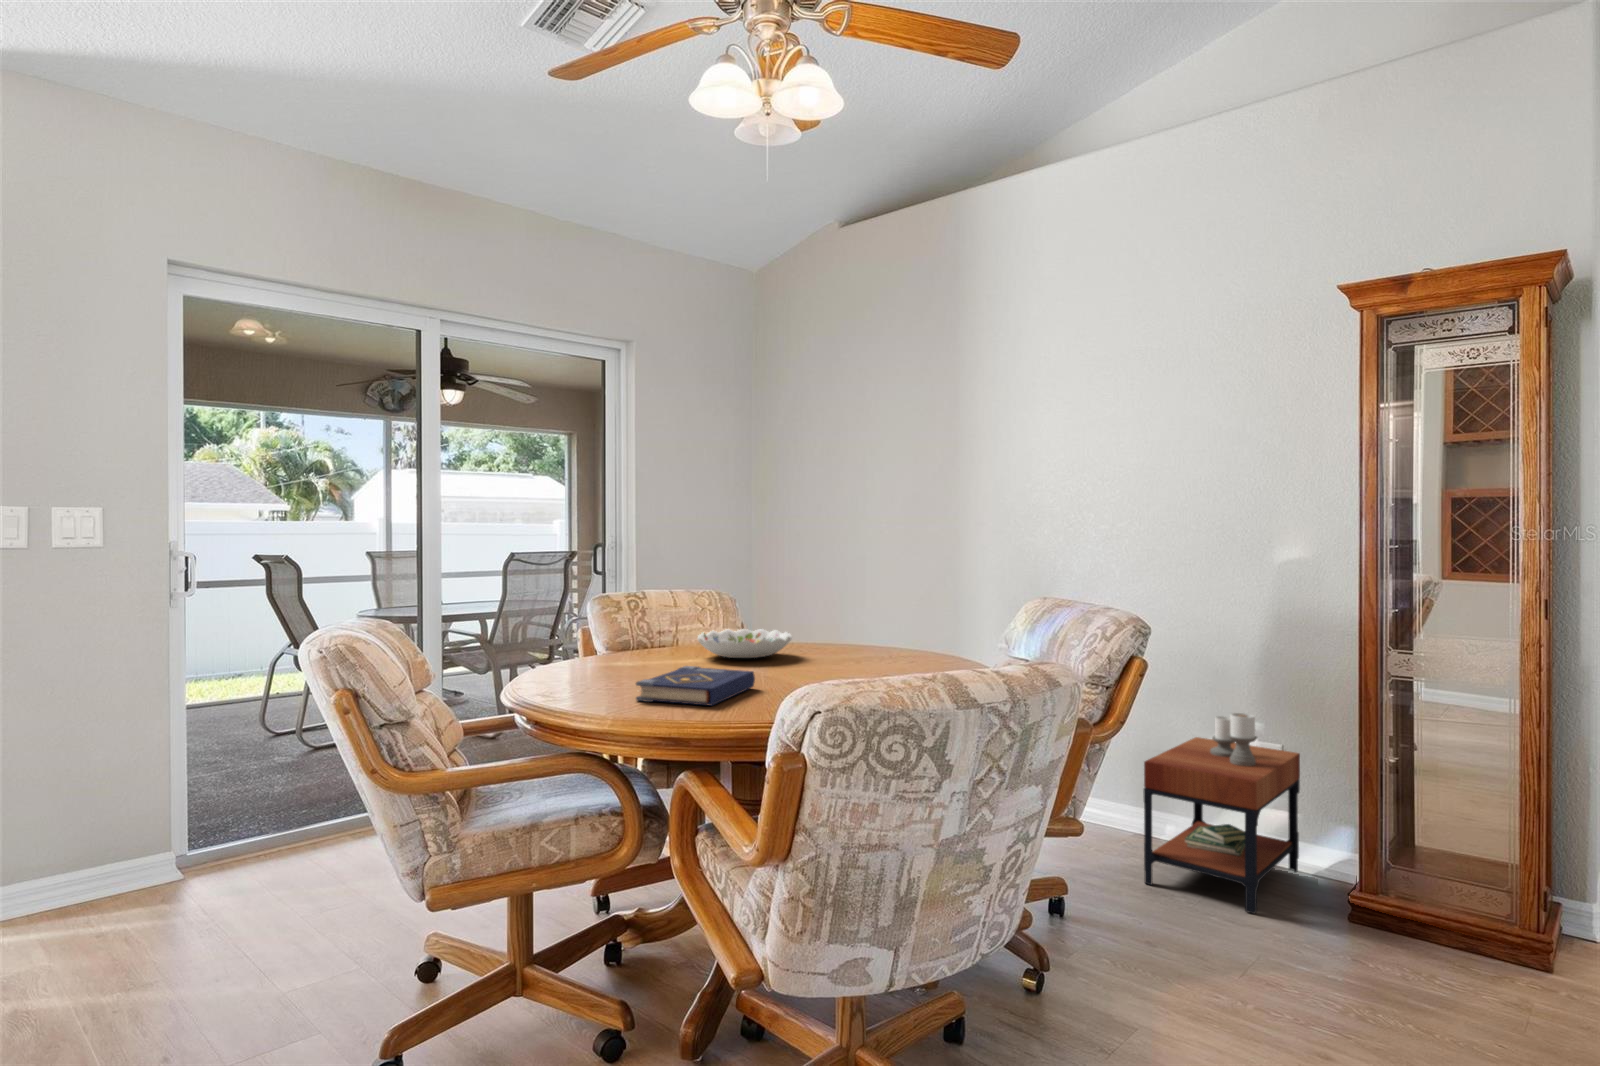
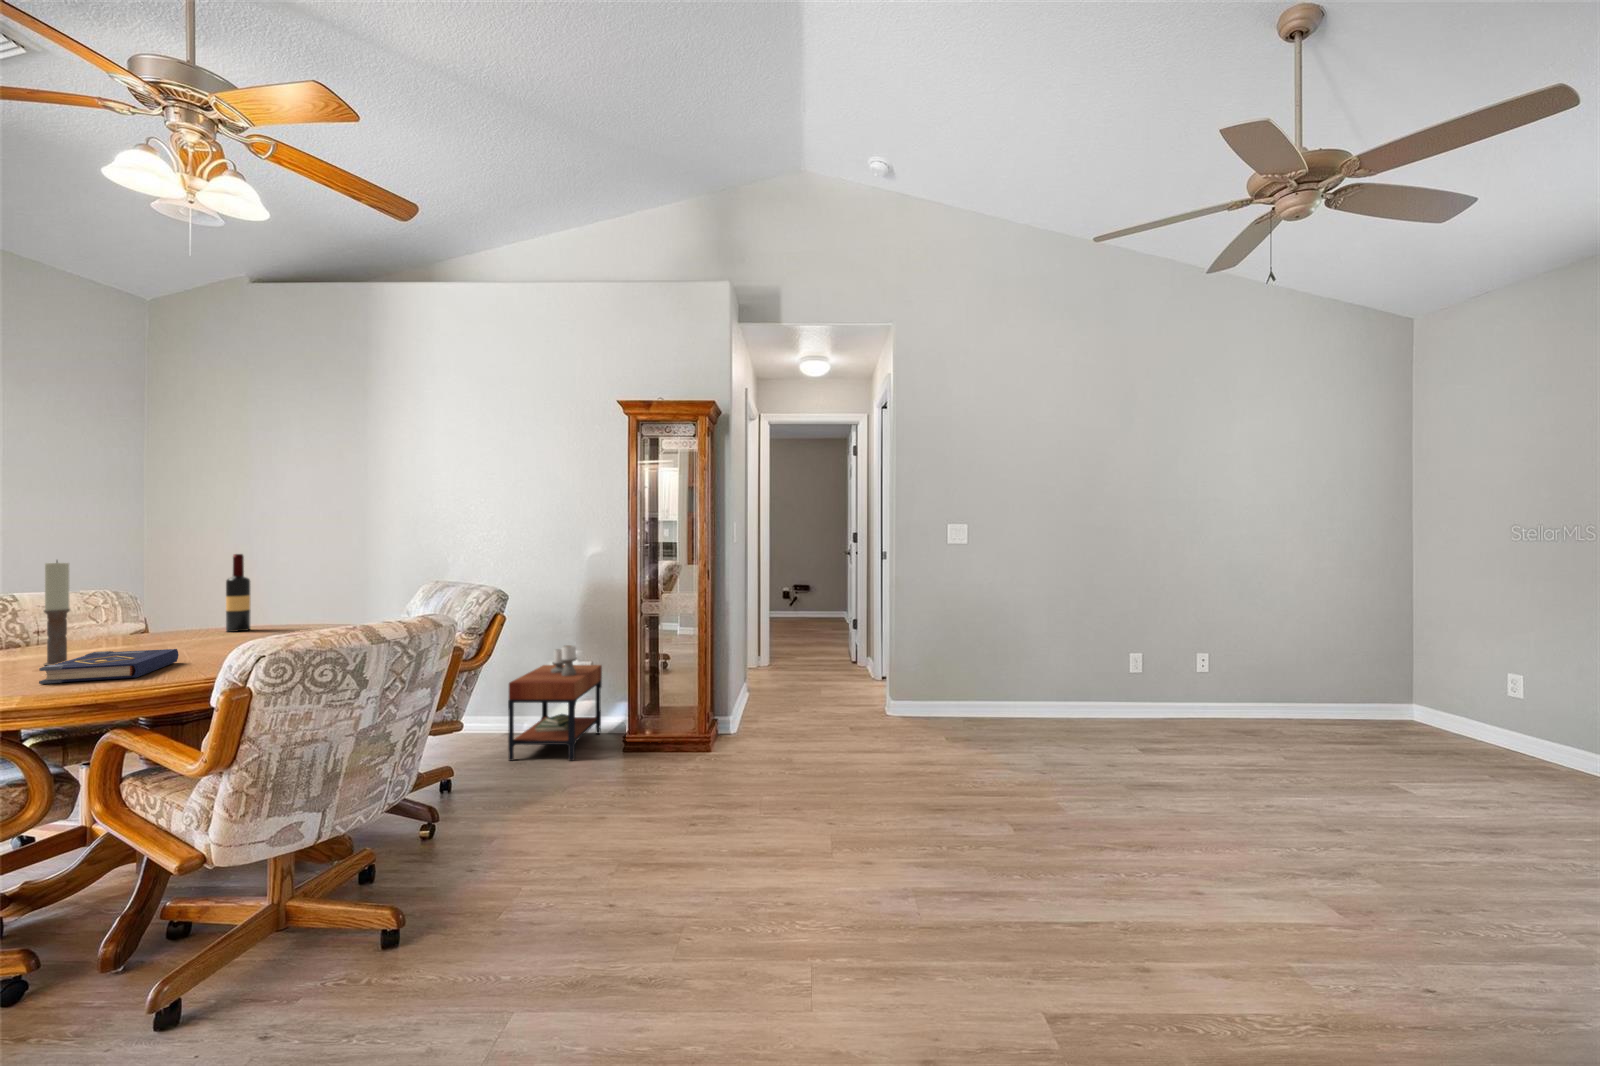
wine bottle: none [809,553,832,649] -> present [226,554,251,632]
candle: none [651,558,671,675] -> present [44,561,70,665]
decorative bowl: present [698,629,792,658] -> none [96,619,210,645]

